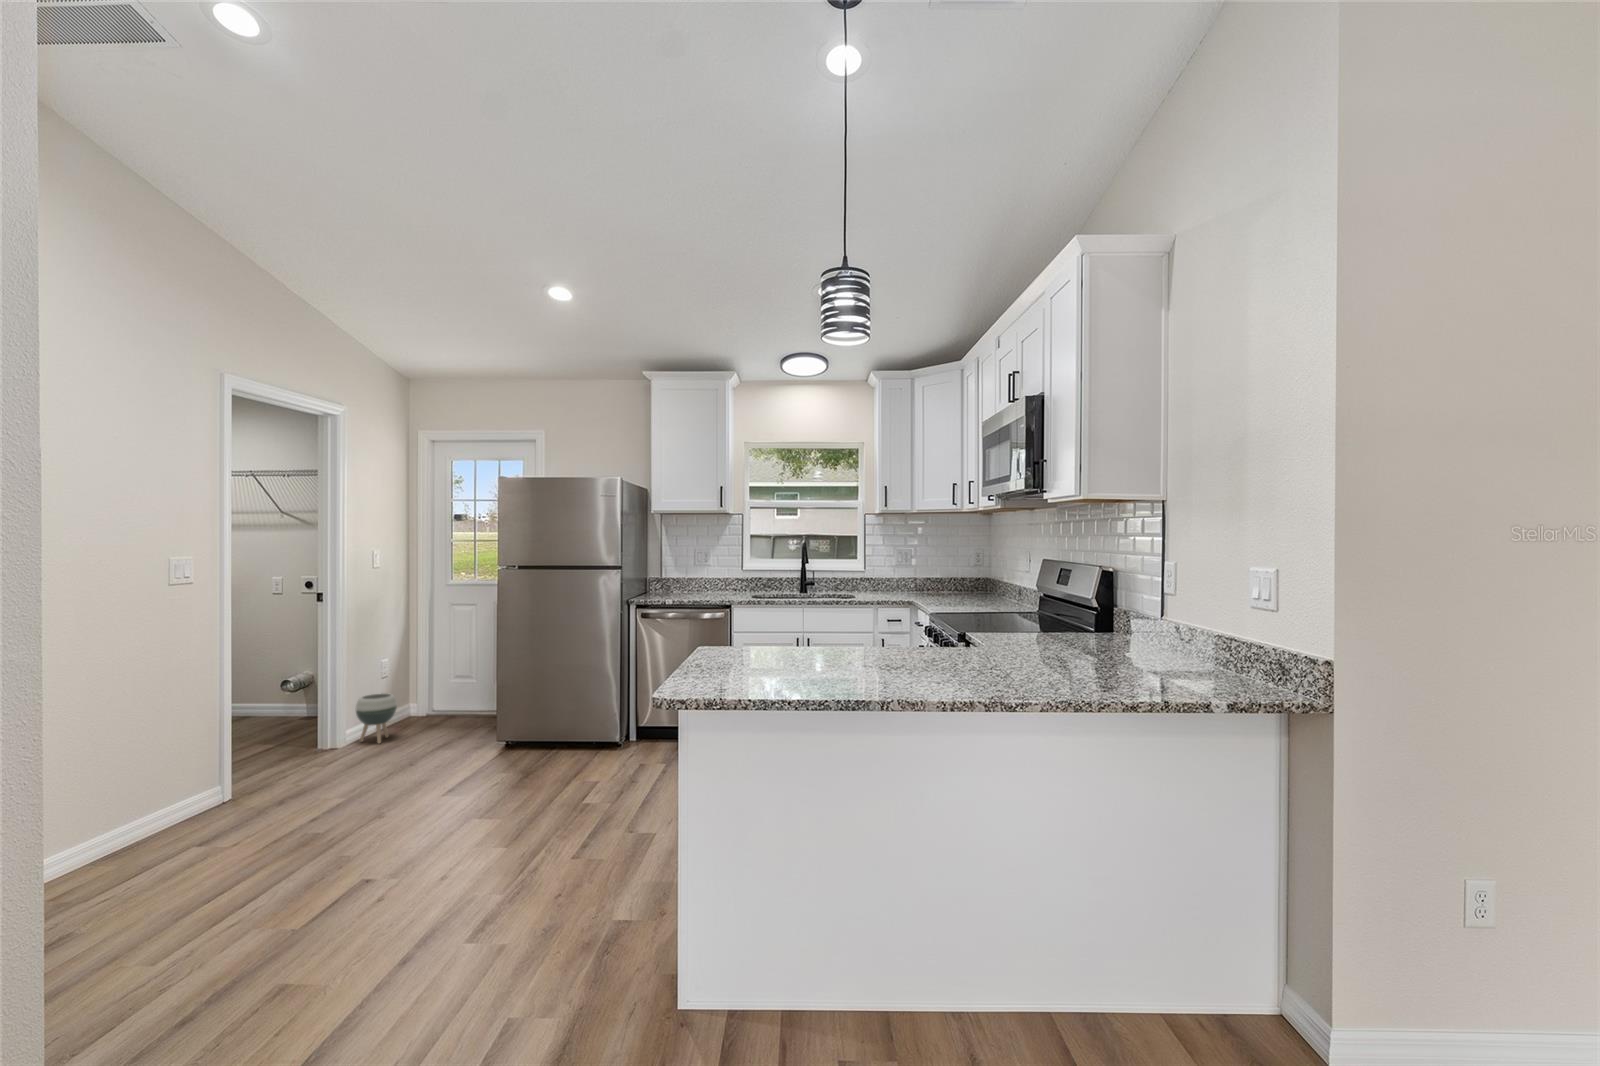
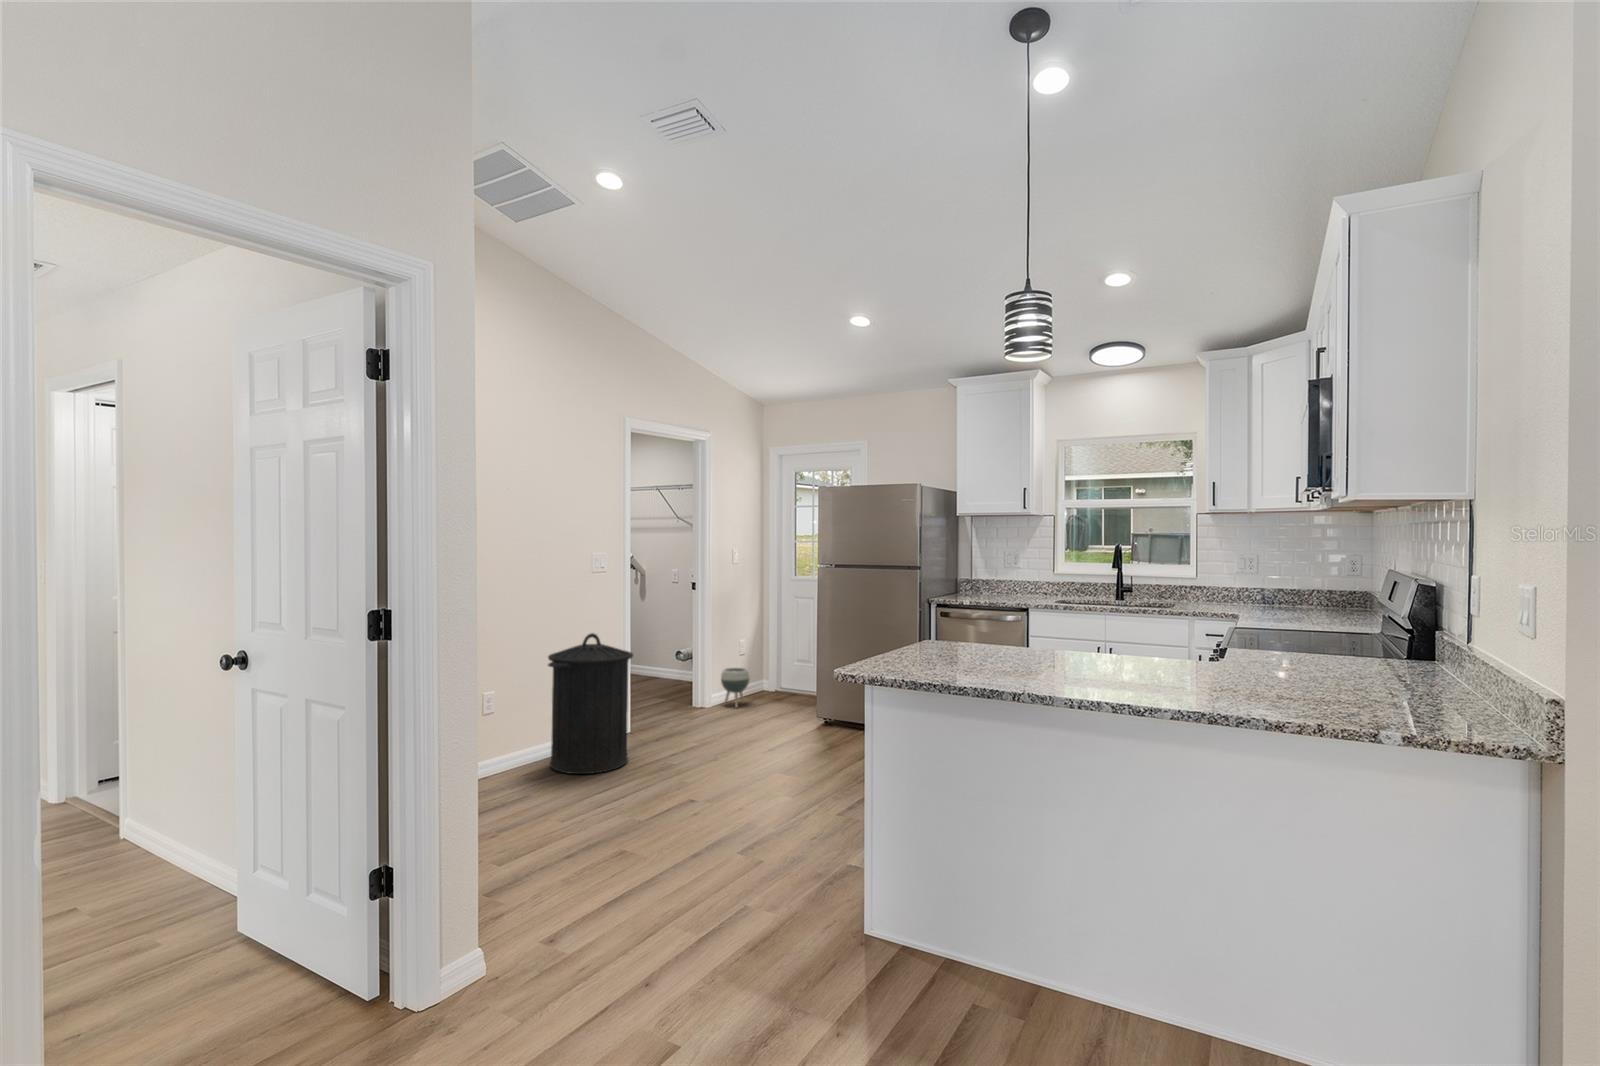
trash can: none [77,670,242,888] -> present [548,633,633,774]

